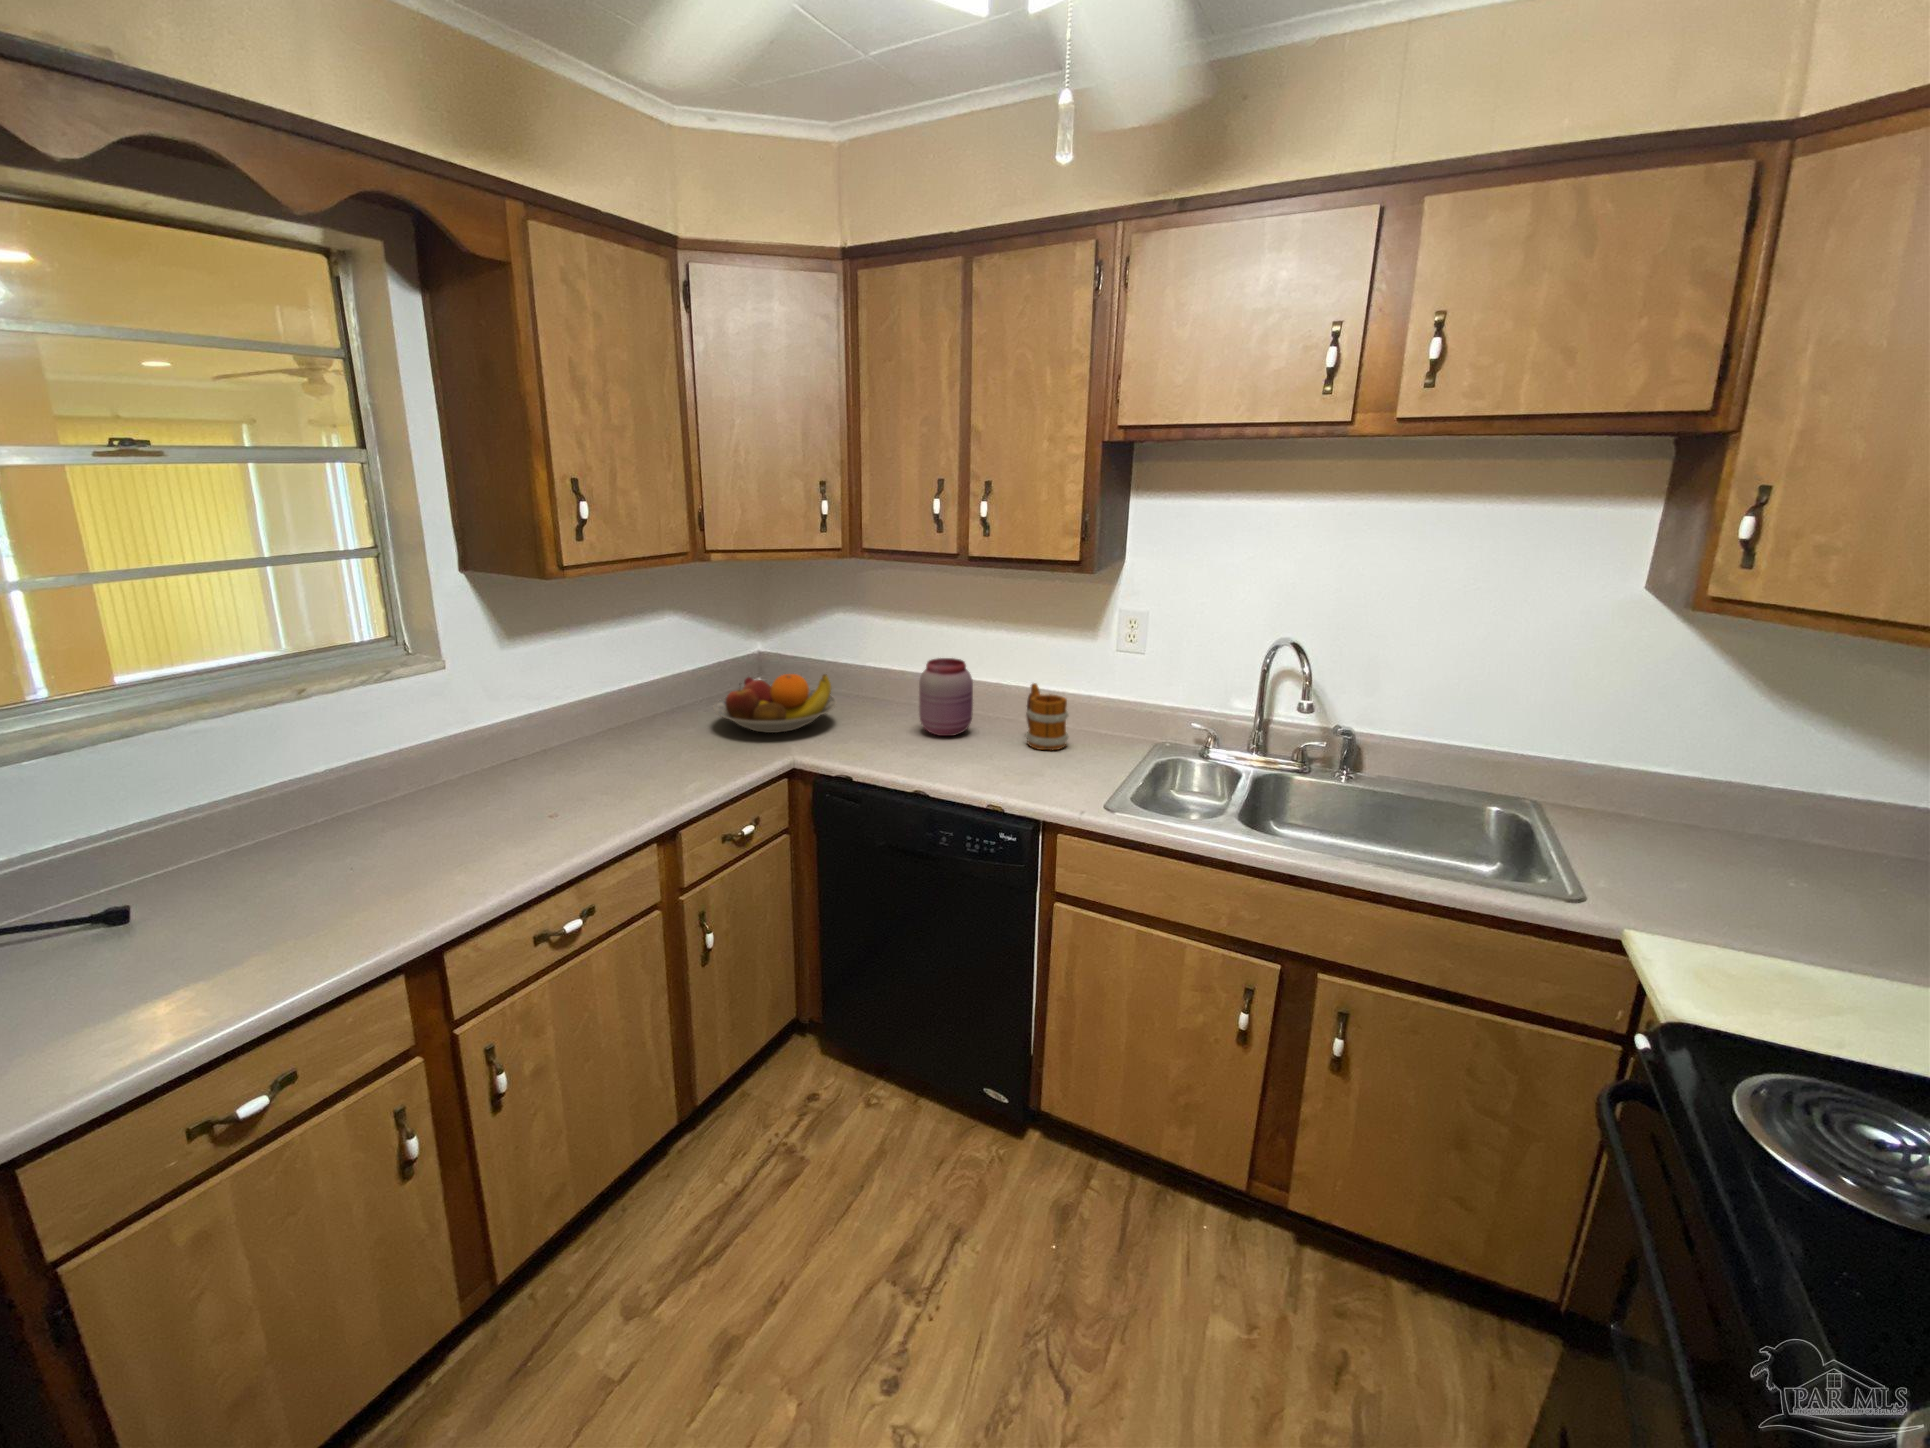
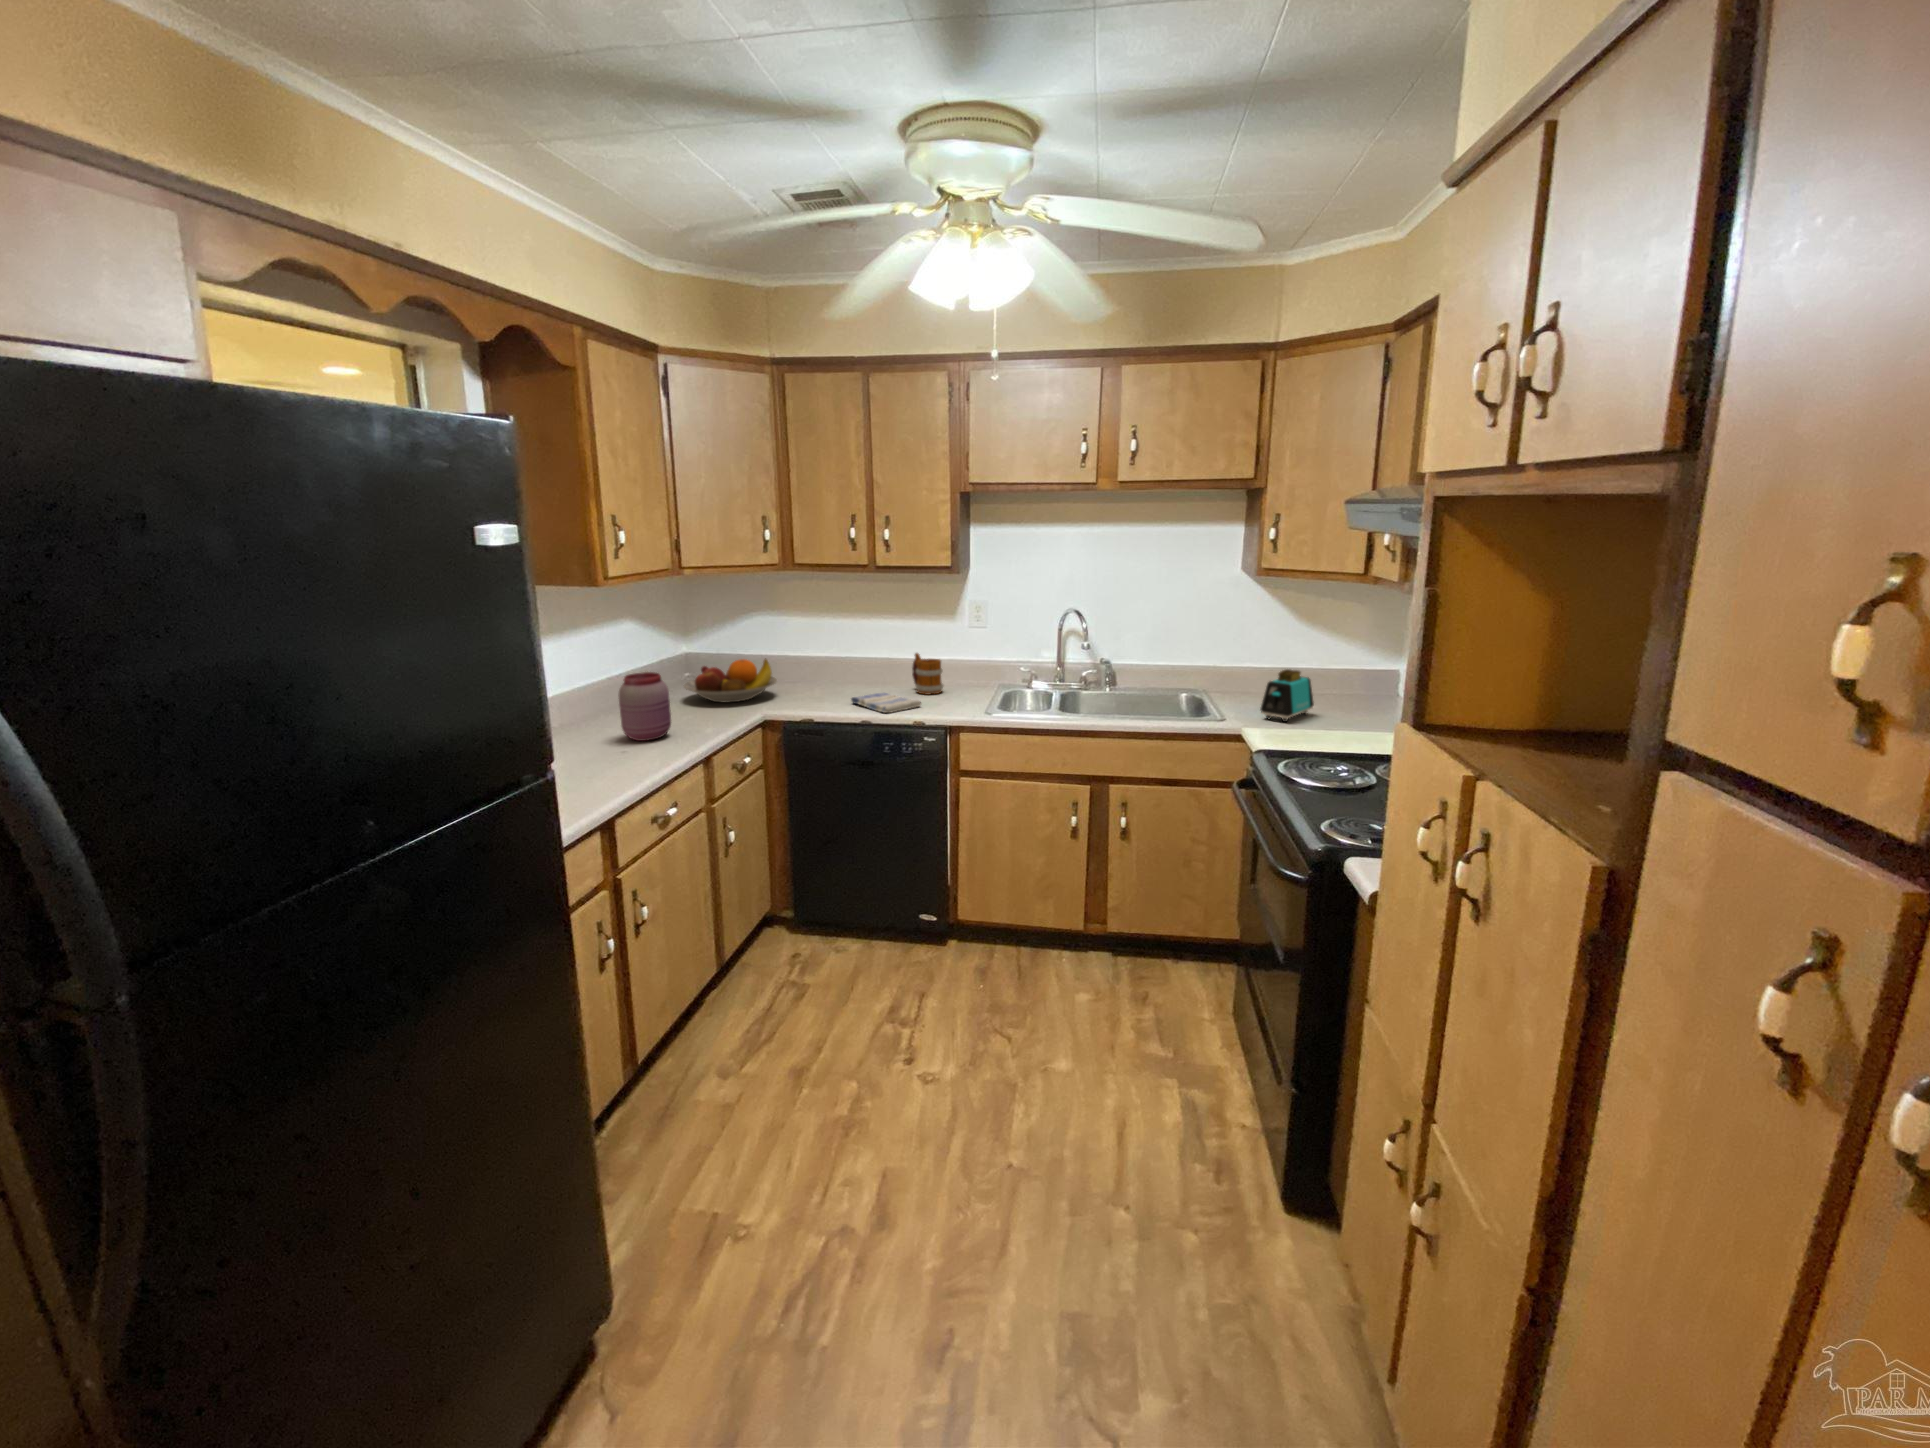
jar: present [919,658,973,736] -> present [618,672,671,741]
dish towel: none [919,742,1016,784] -> present [851,693,921,713]
toaster: none [1666,810,1806,925] -> present [1260,669,1314,722]

